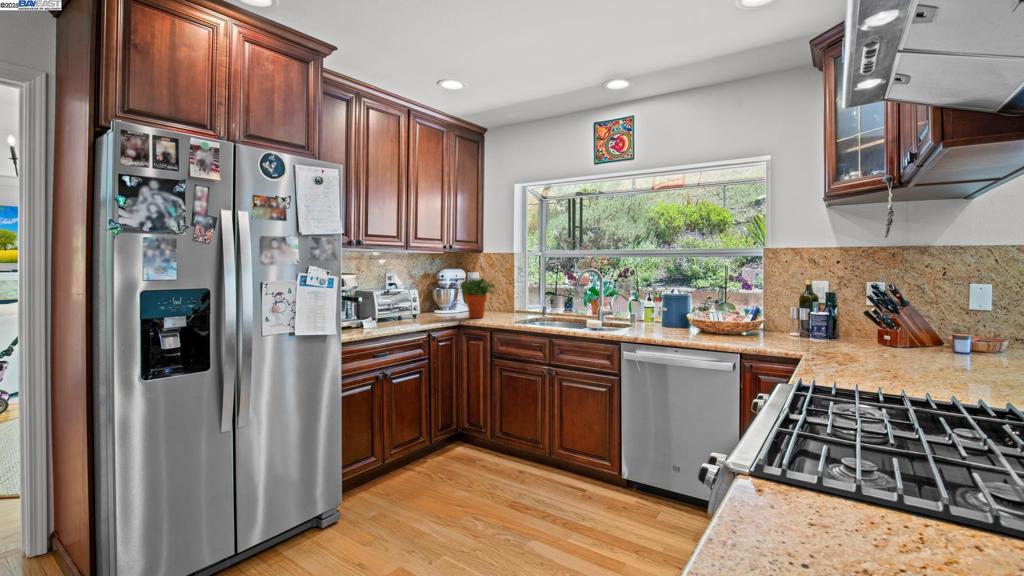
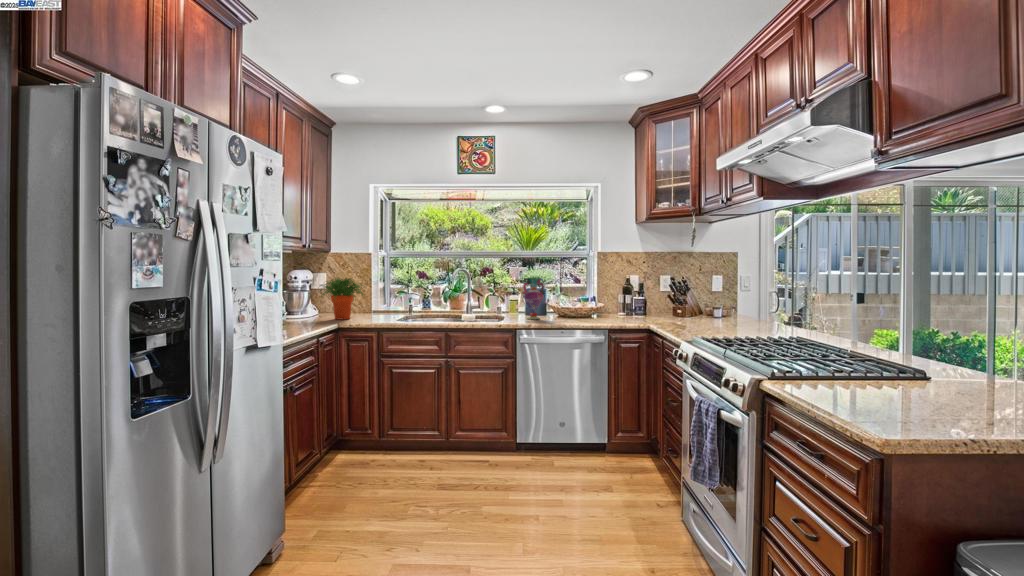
vase: none [651,280,679,331] -> present [523,277,544,319]

